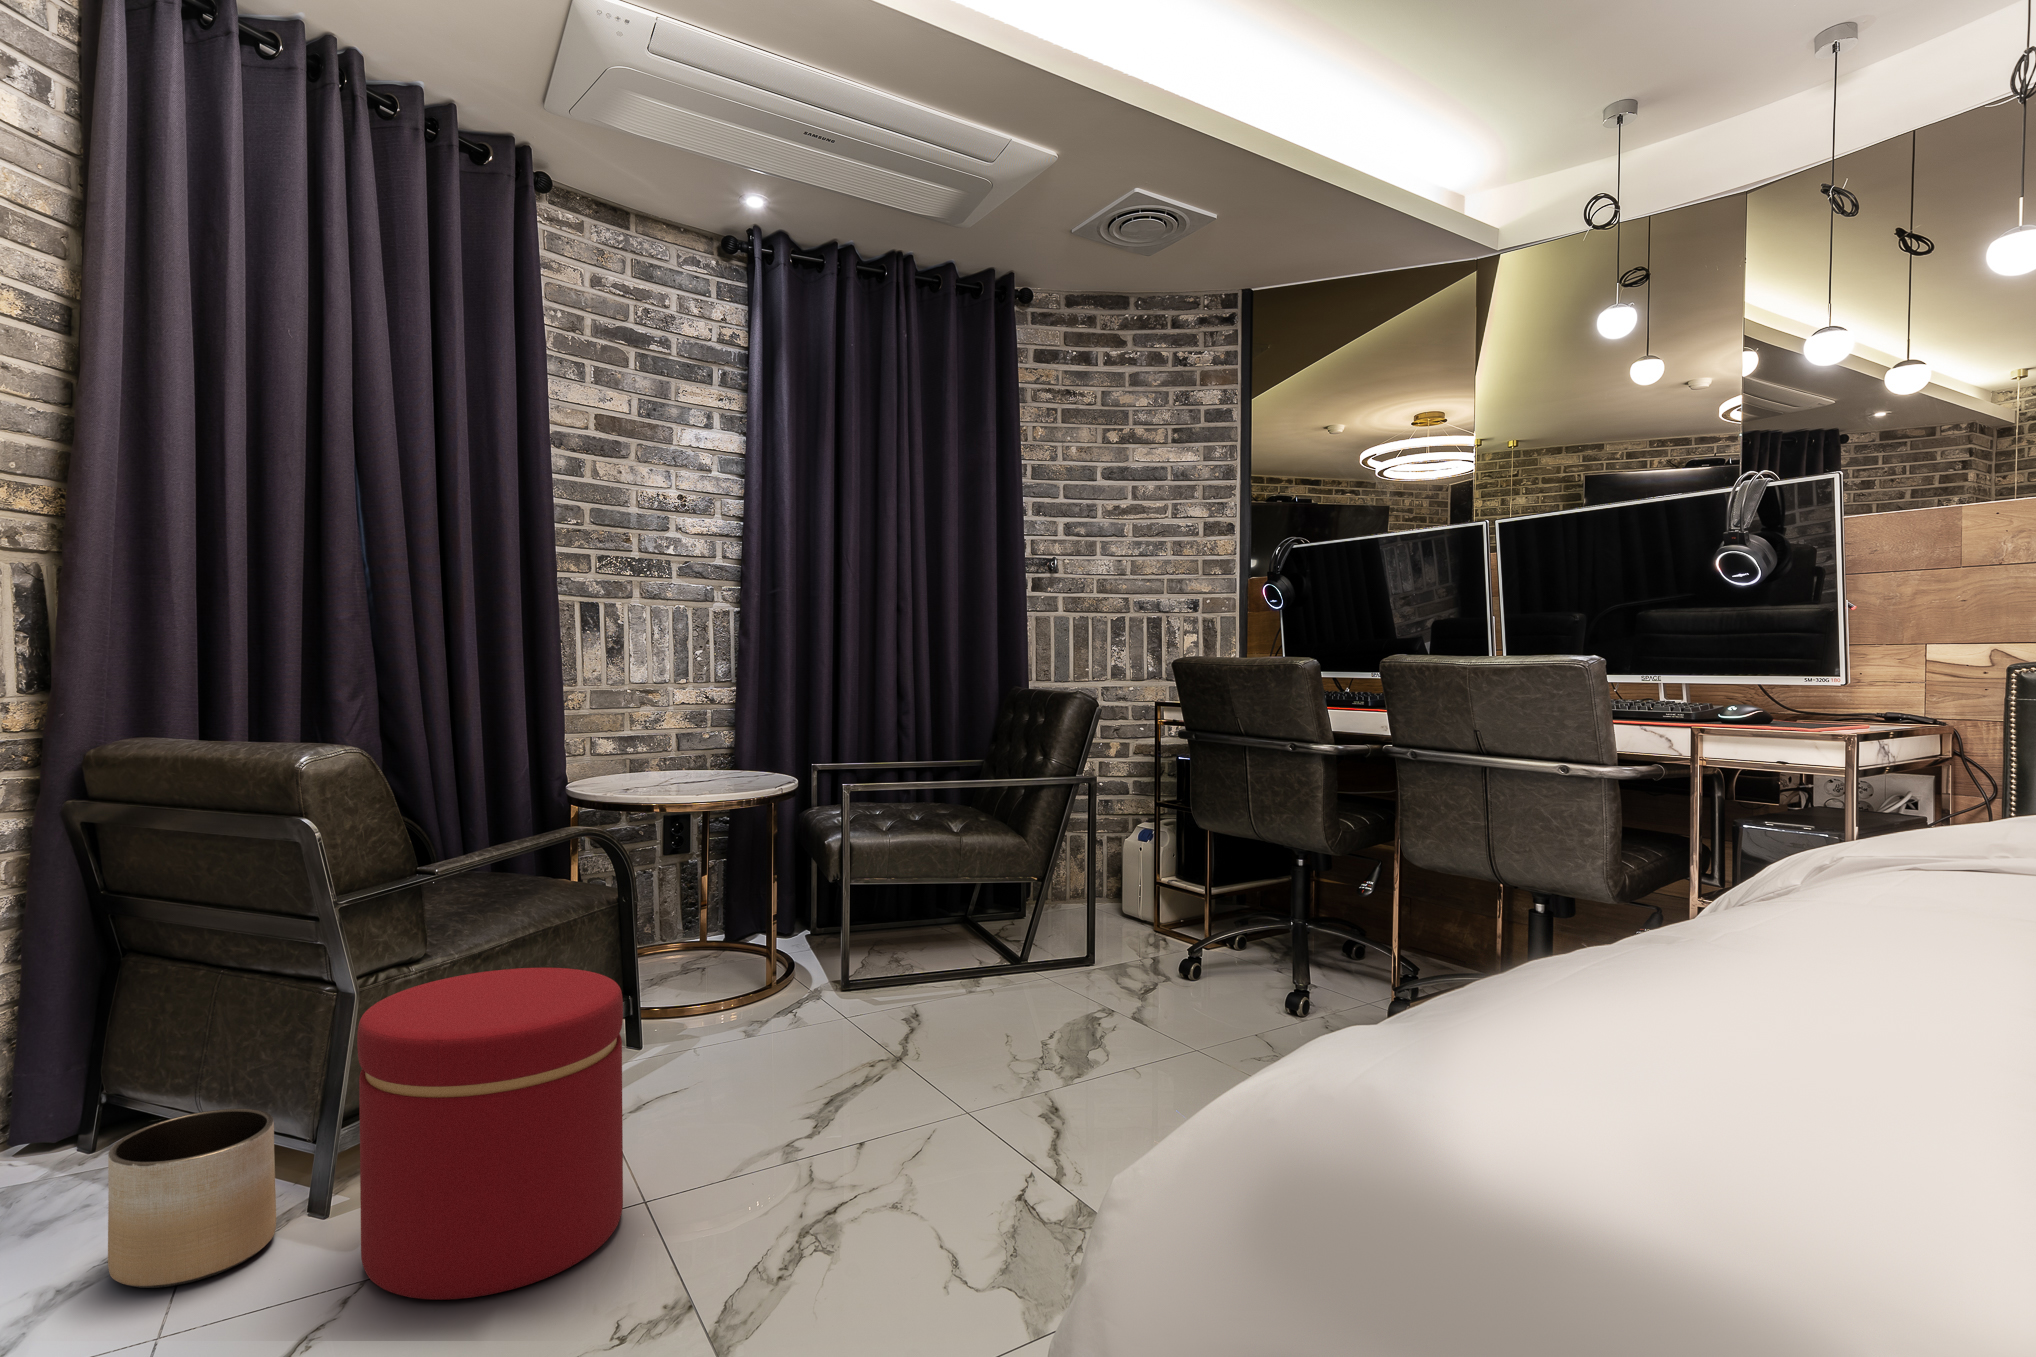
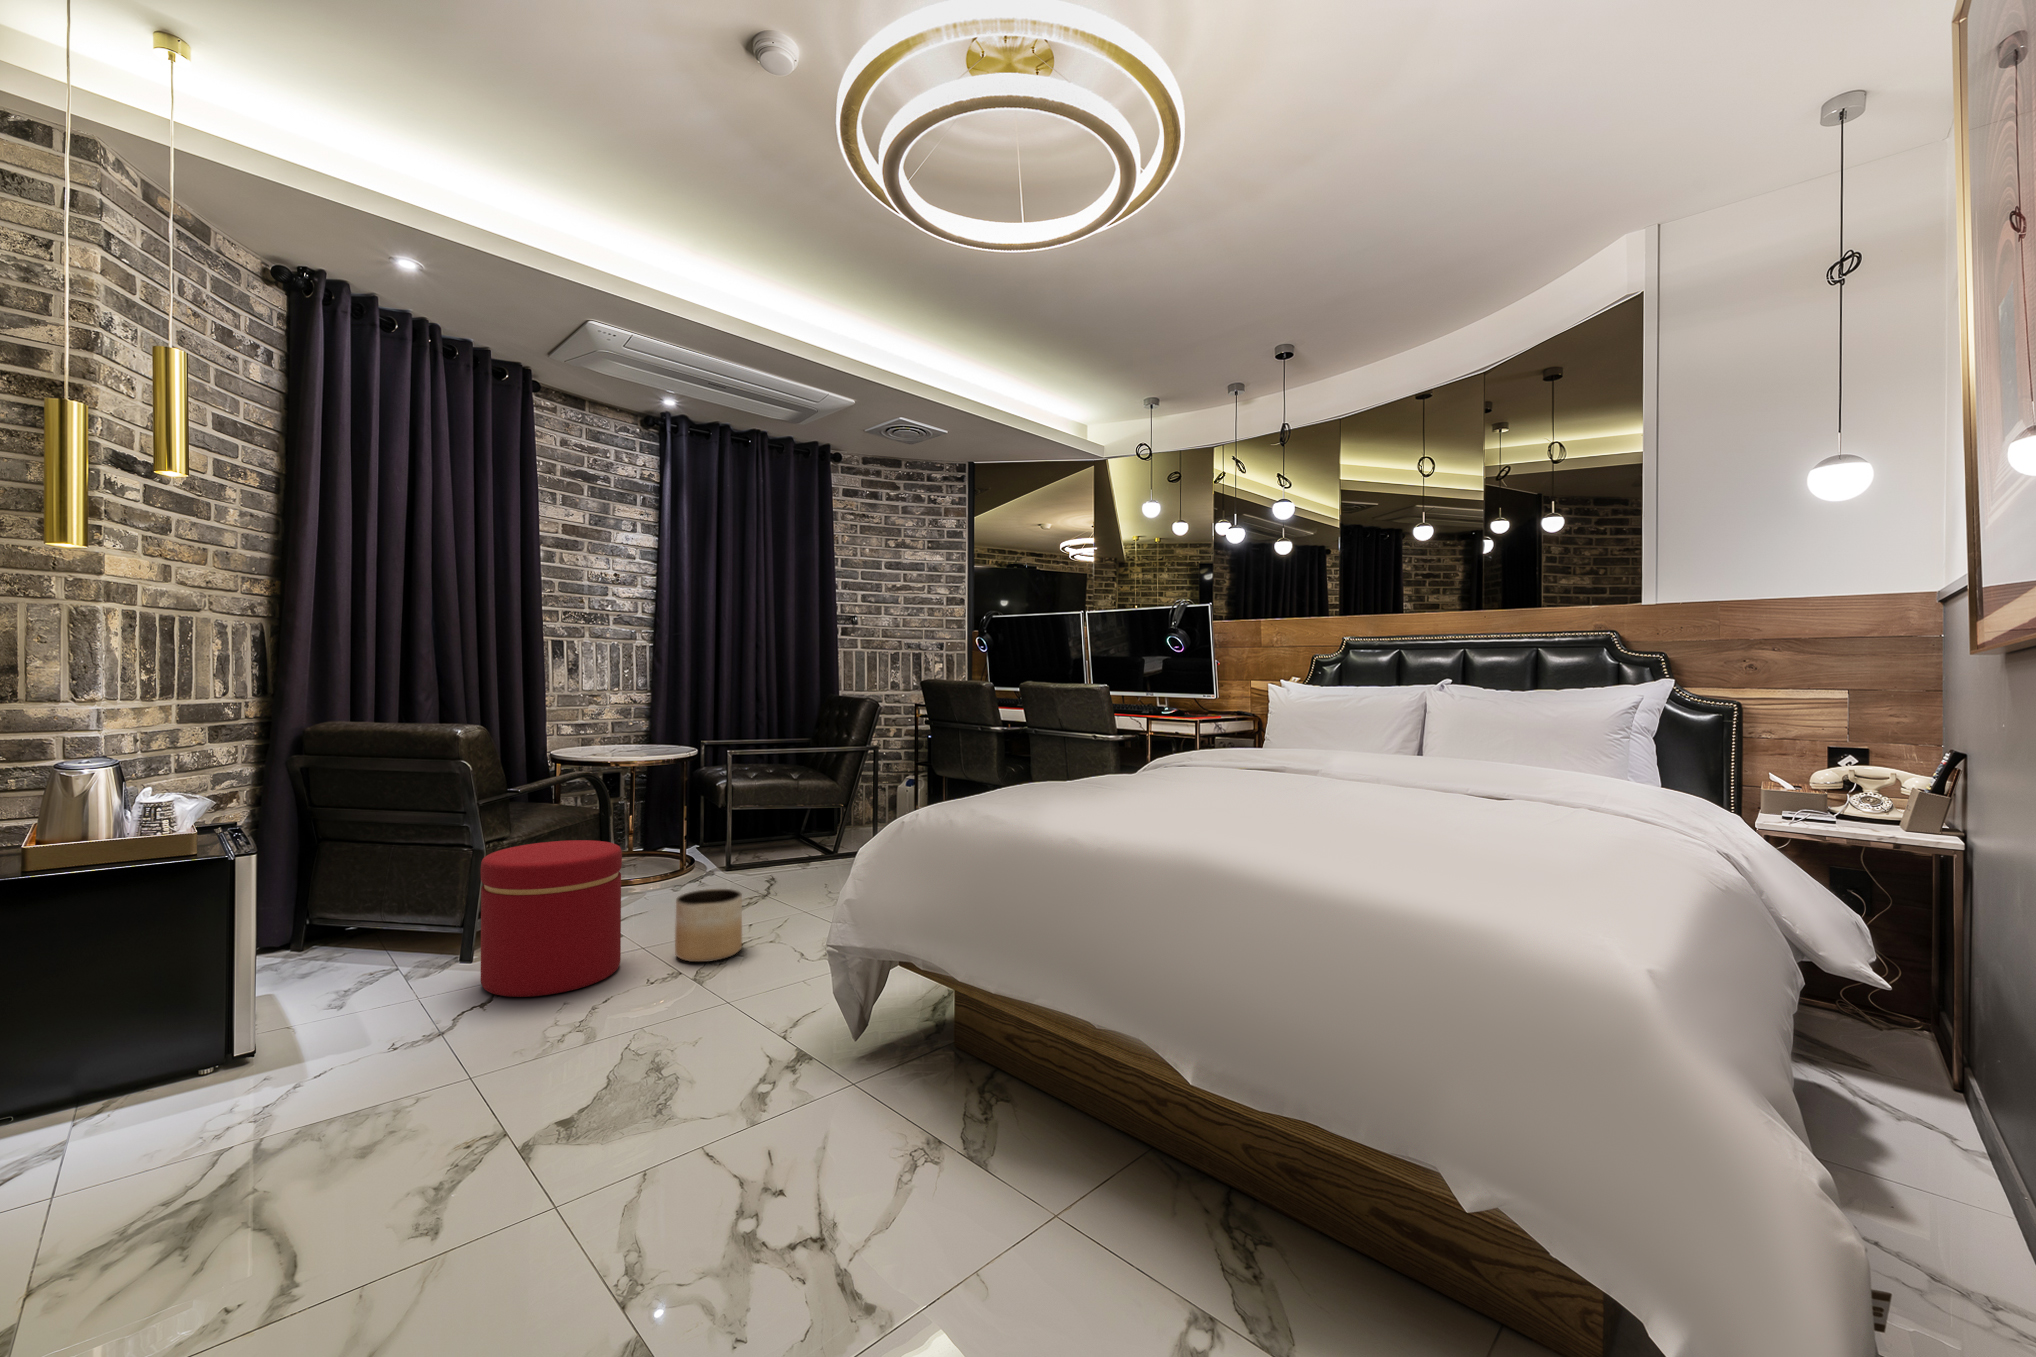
planter: present [108,1109,276,1288] -> present [675,889,742,962]

